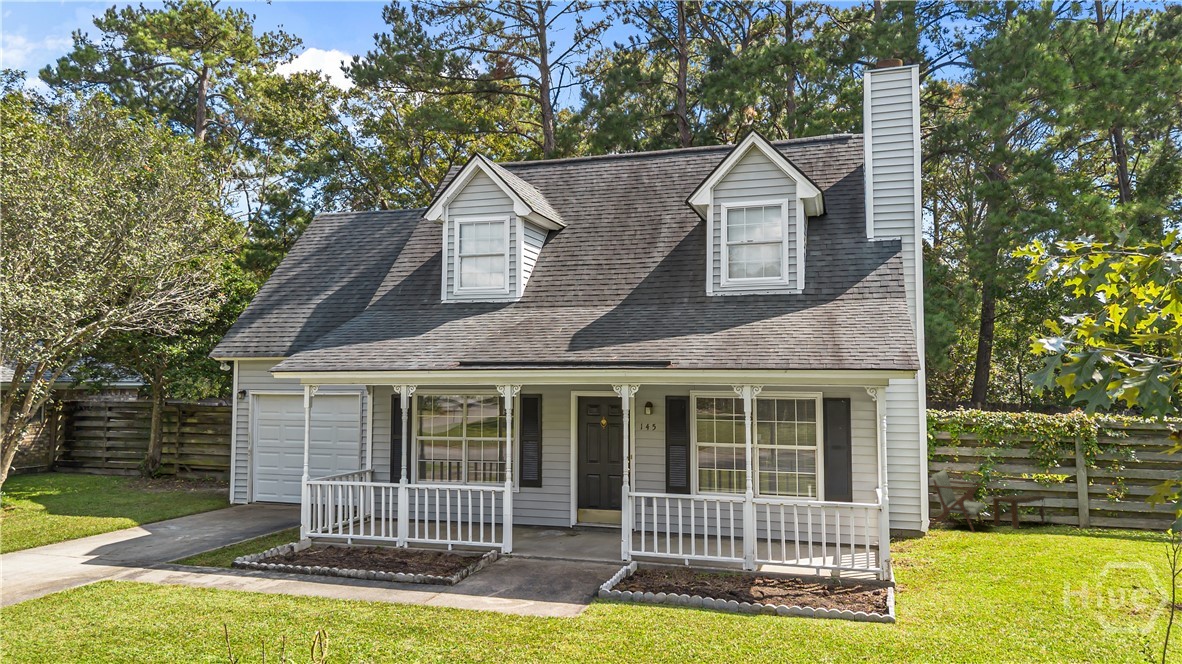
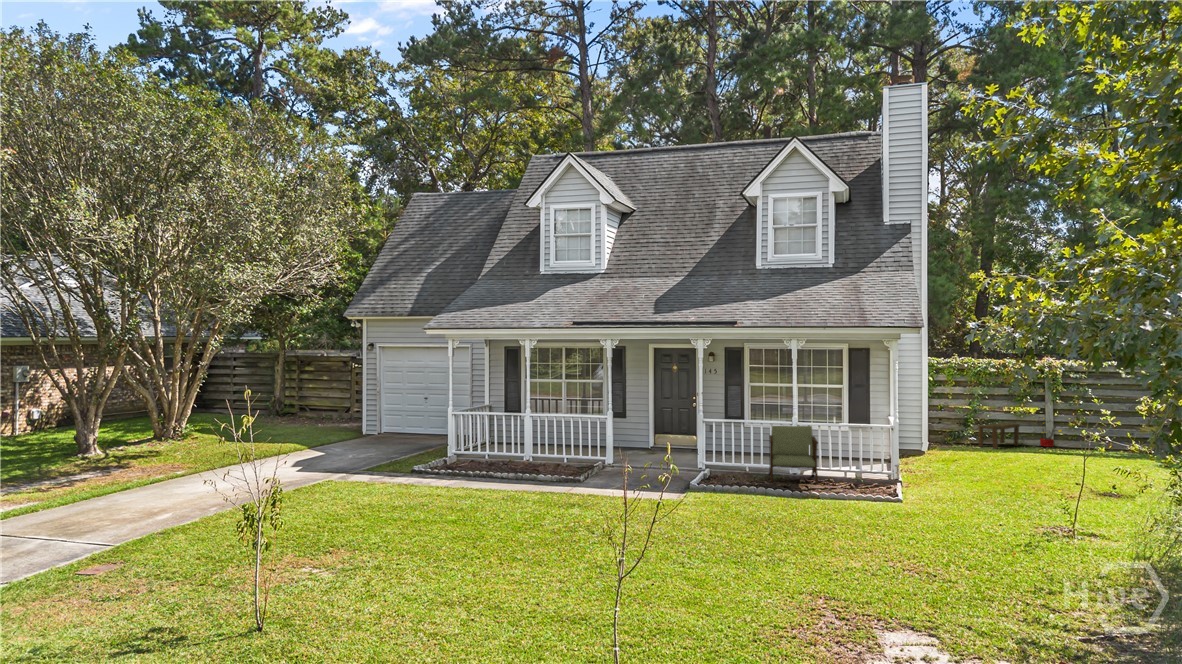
lounge chair: present [929,470,985,533] -> present [769,426,818,485]
decorative plant: none [1068,485,1101,526] -> present [1040,425,1062,447]

